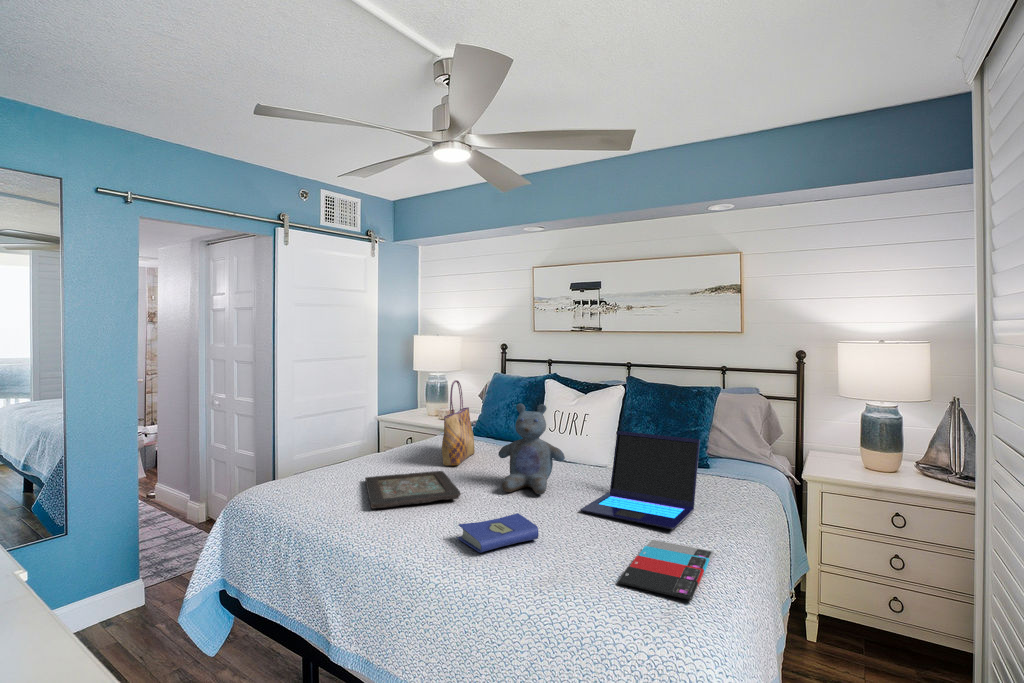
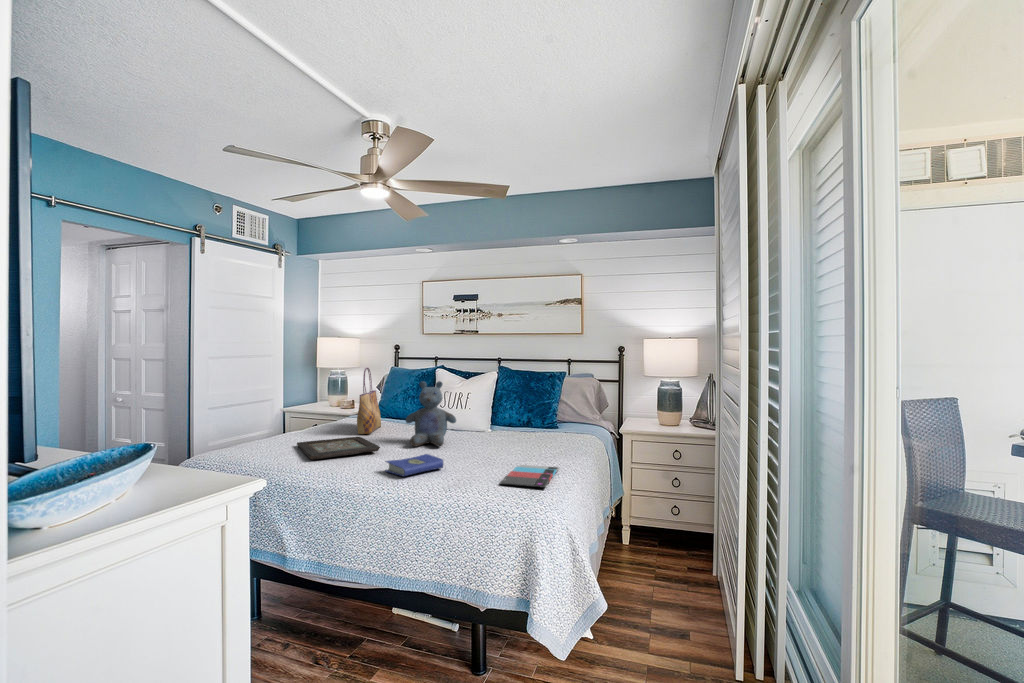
laptop: present [580,431,700,529] -> none [470,399,551,459]

